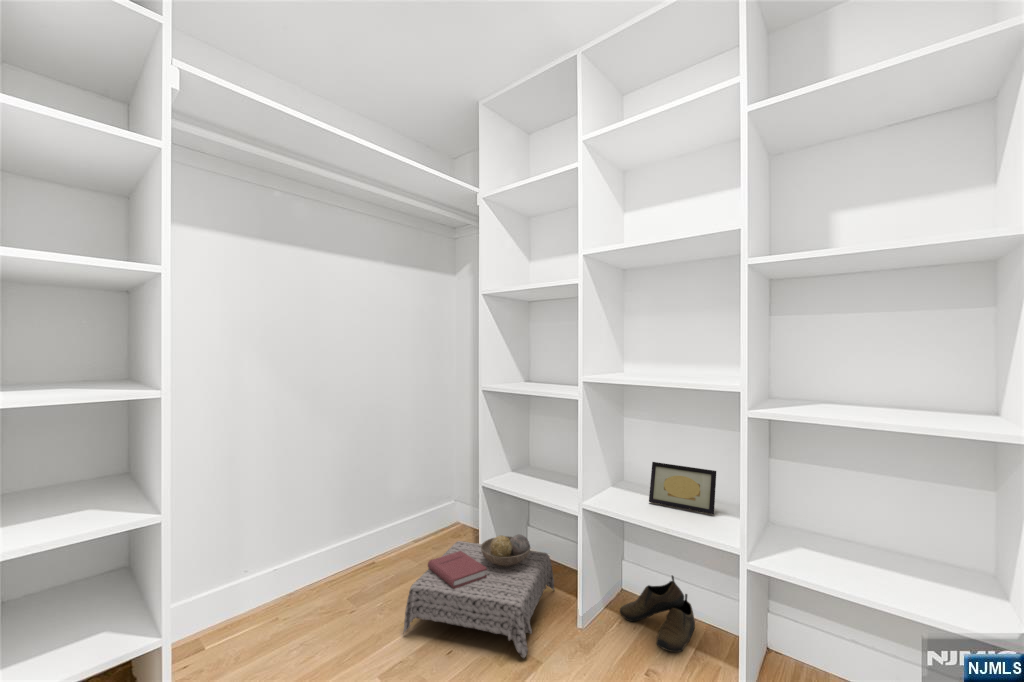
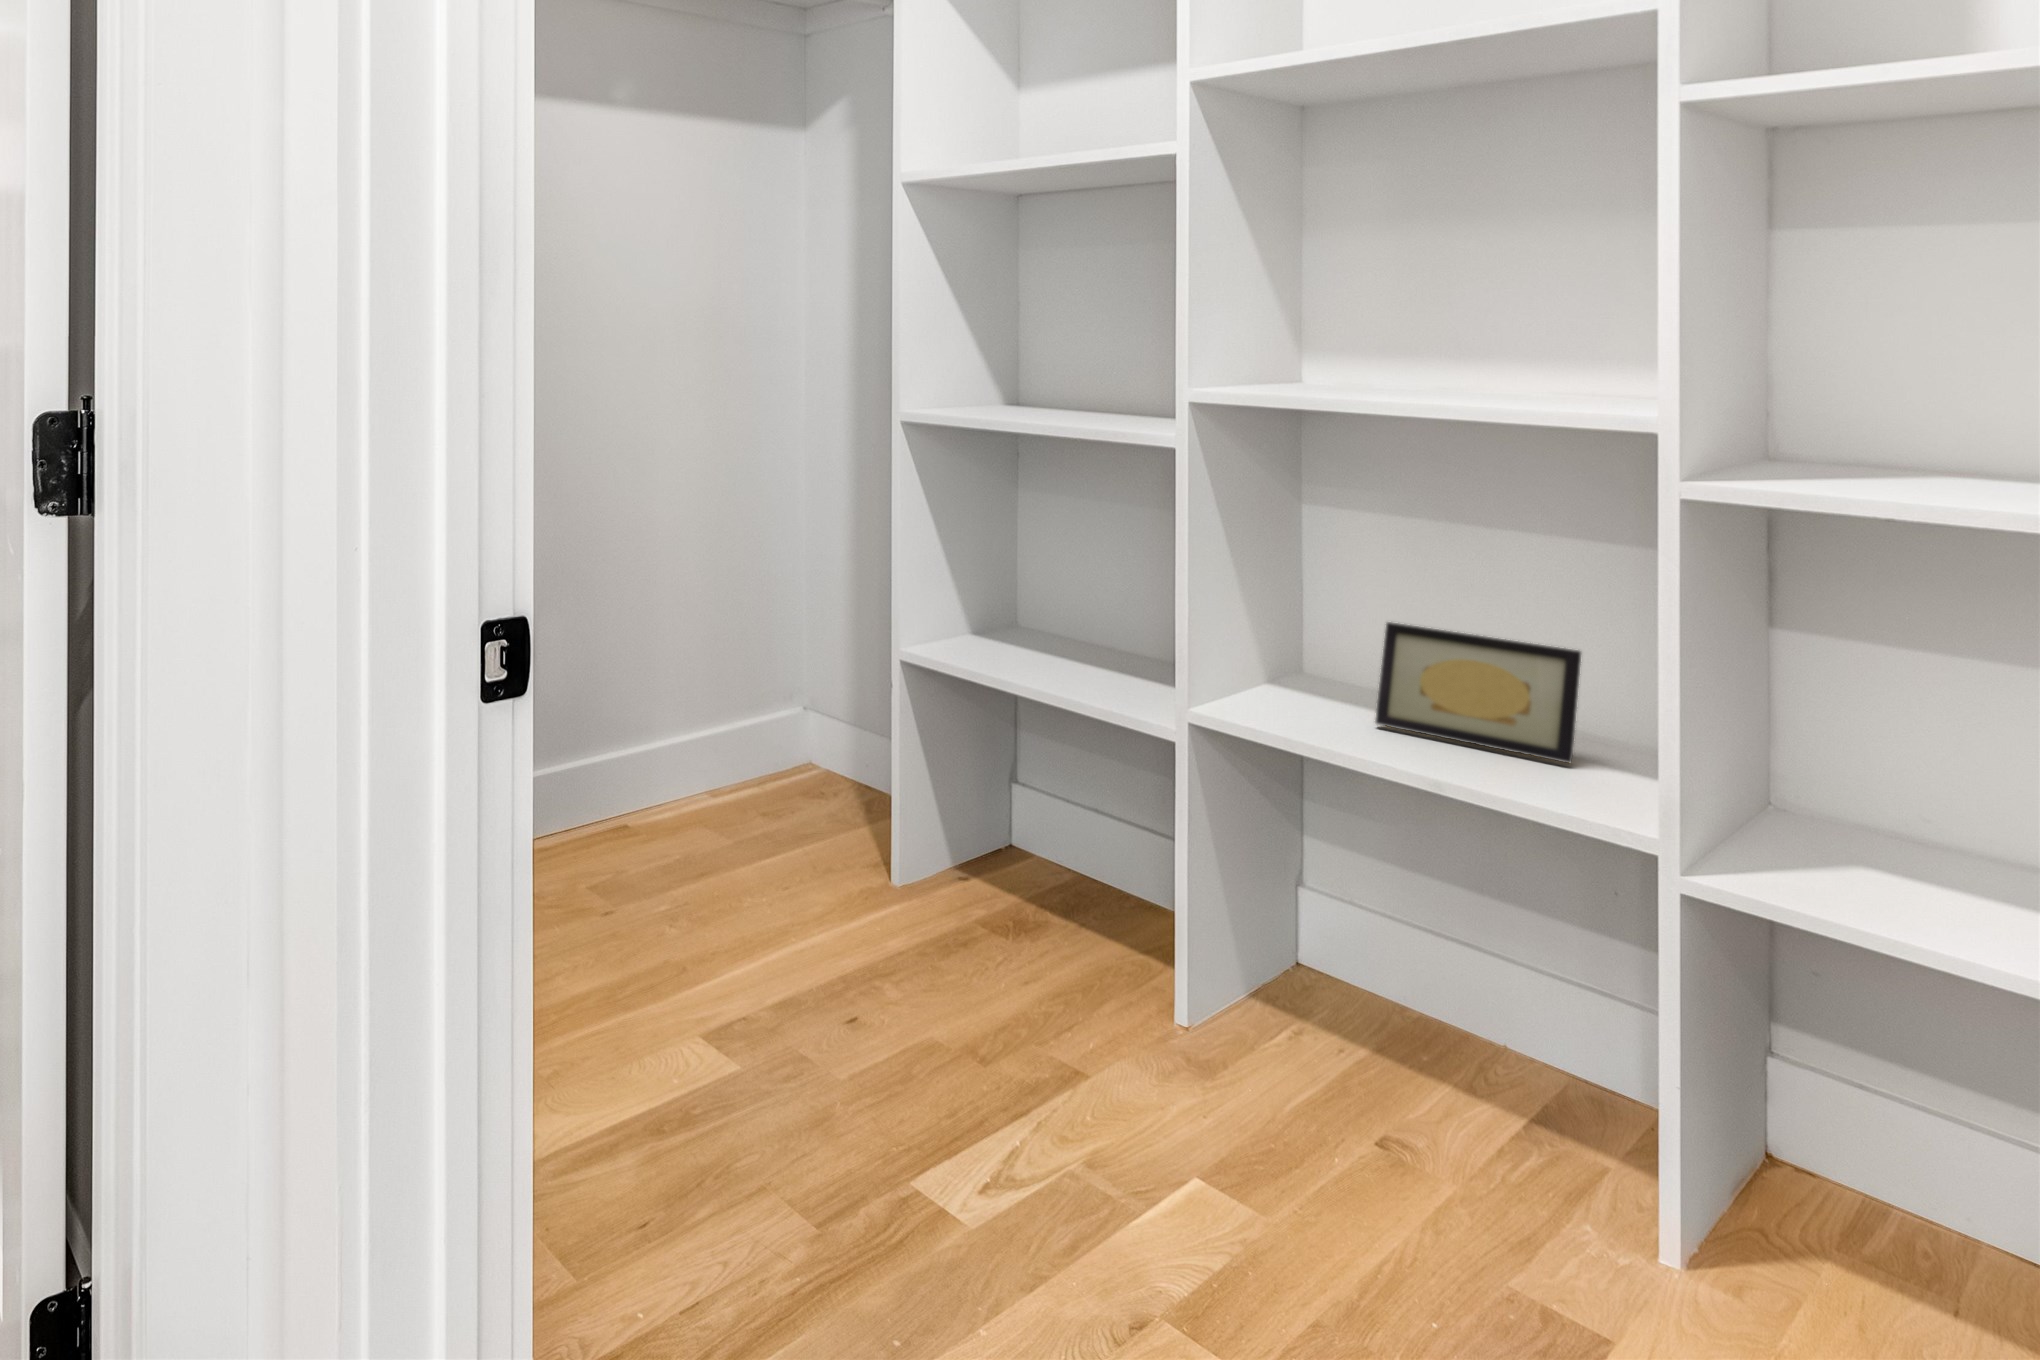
ottoman: present [404,535,554,658] -> none [735,781,1099,1060]
shoe: present [620,575,695,652] -> none [1286,921,1510,1107]

